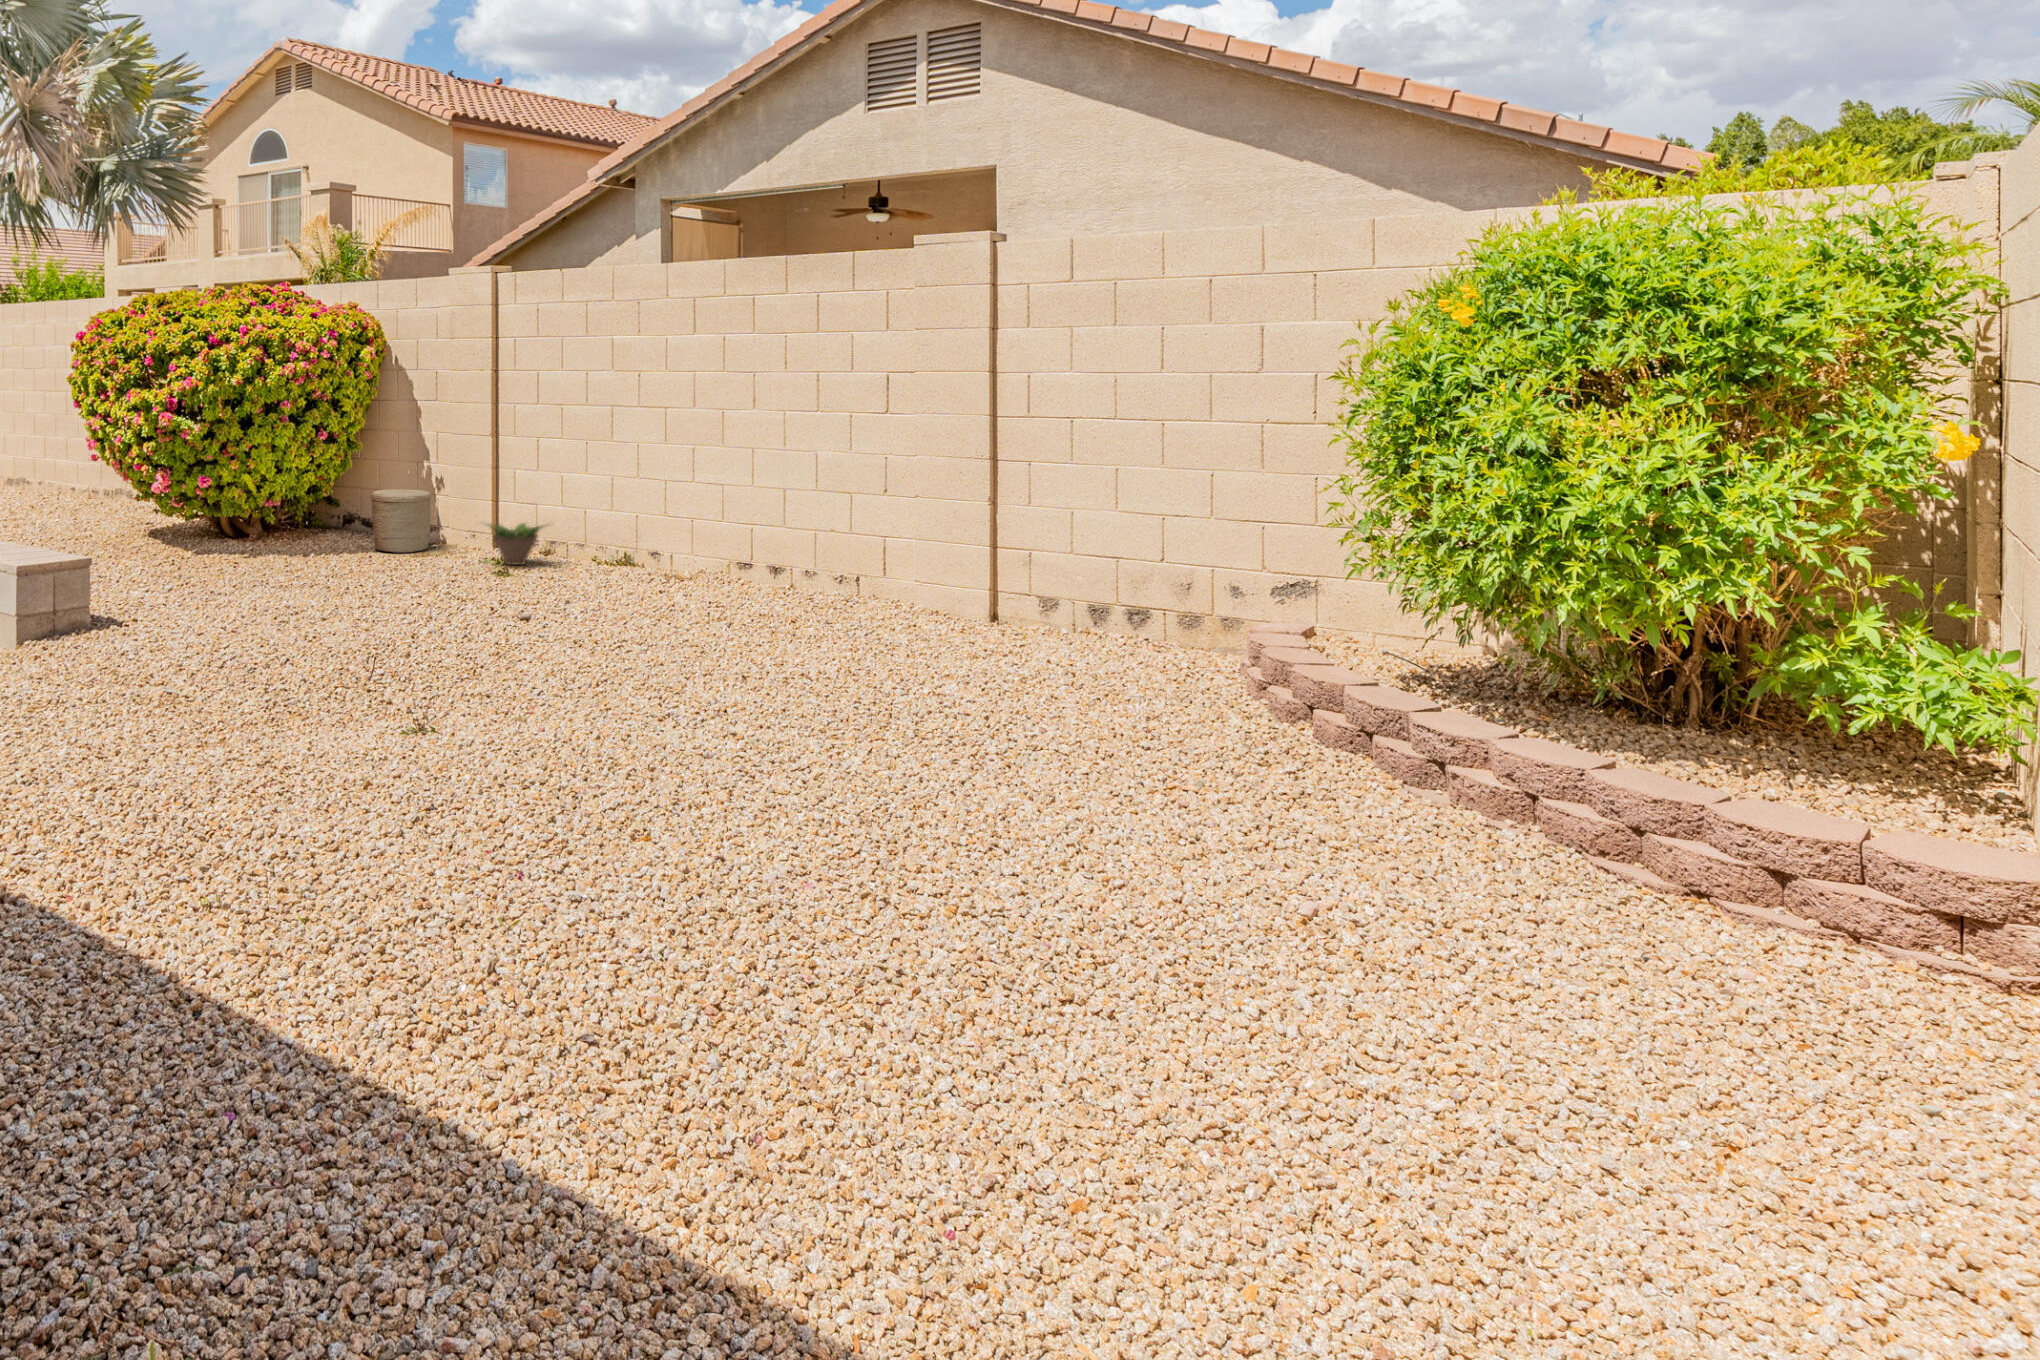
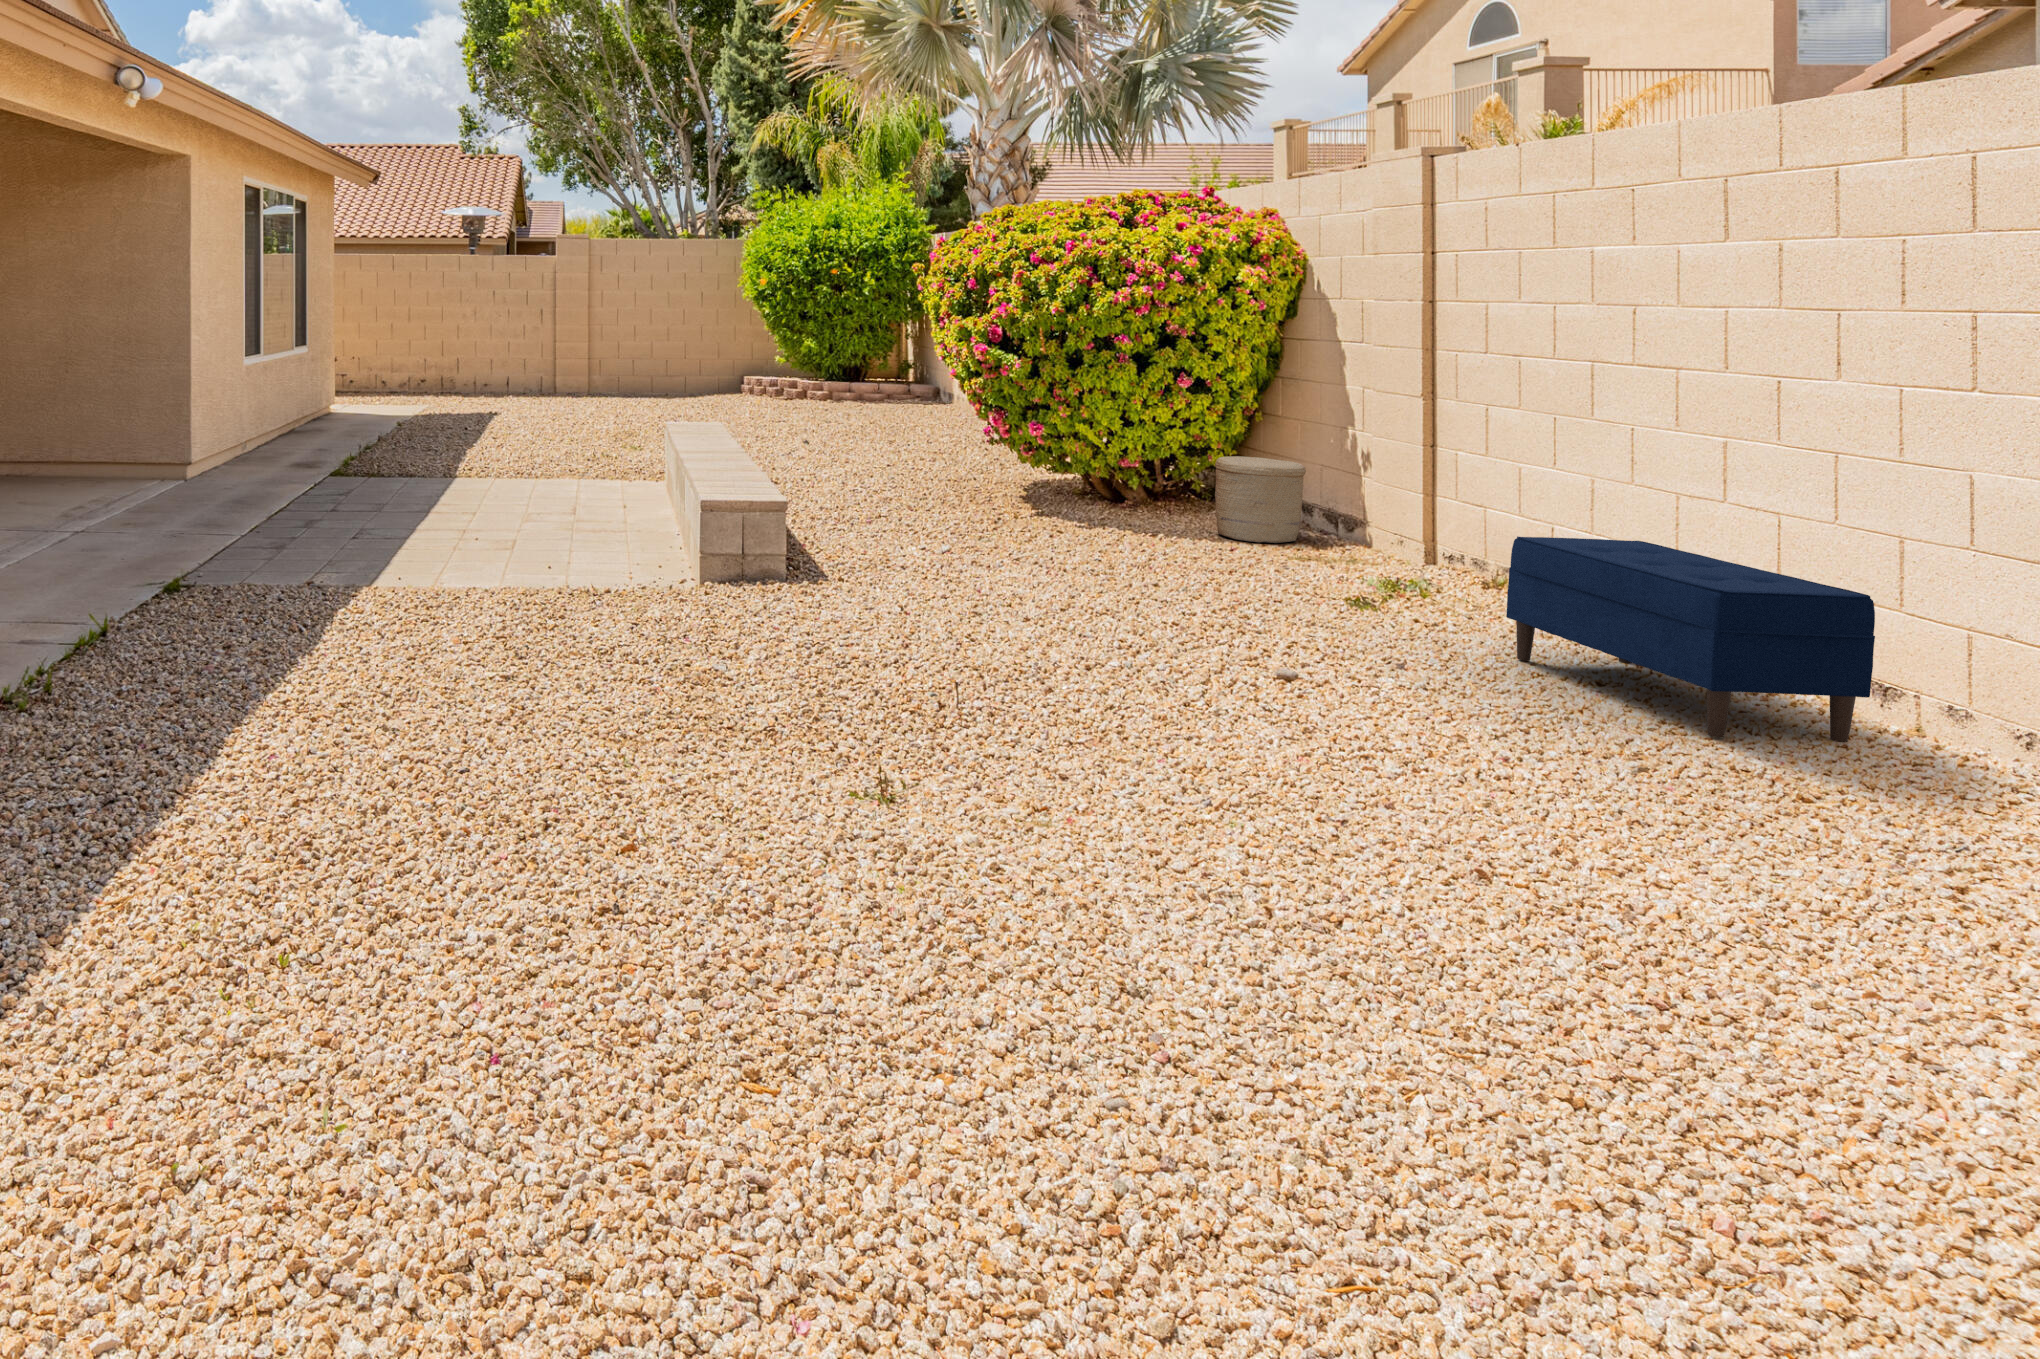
bench: none [664,513,849,614] -> present [1506,536,1875,742]
decorative plant: present [489,523,542,565] -> none [1313,510,1434,581]

